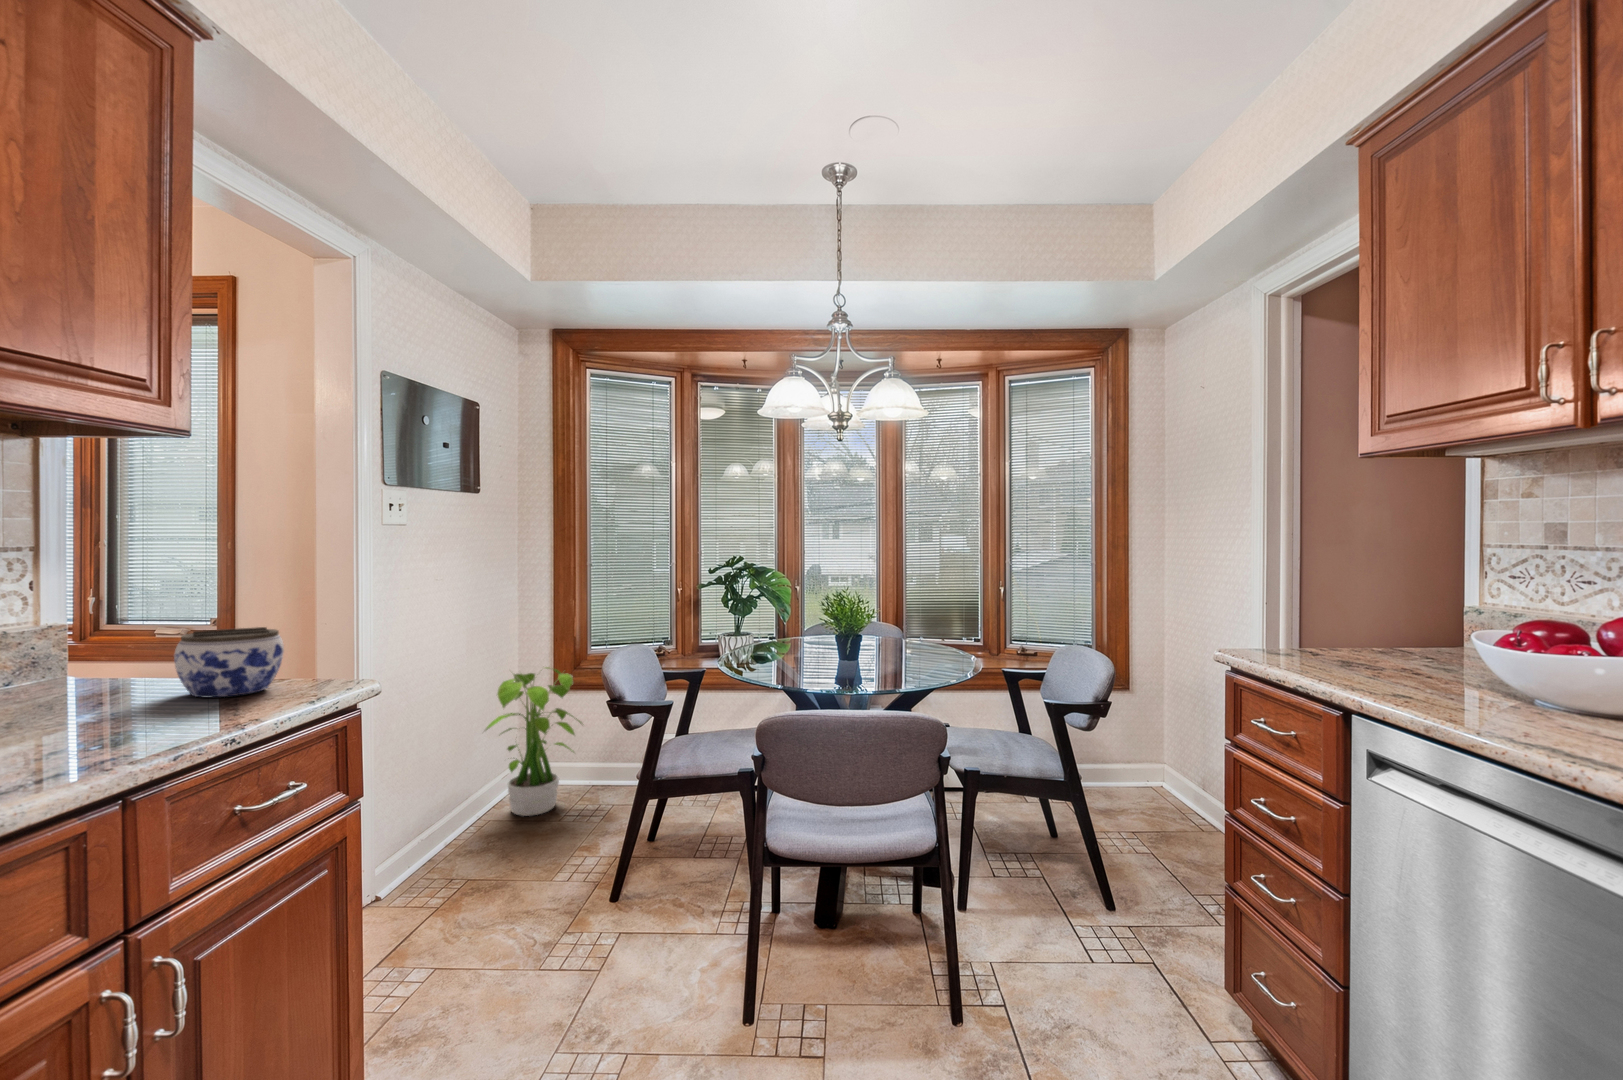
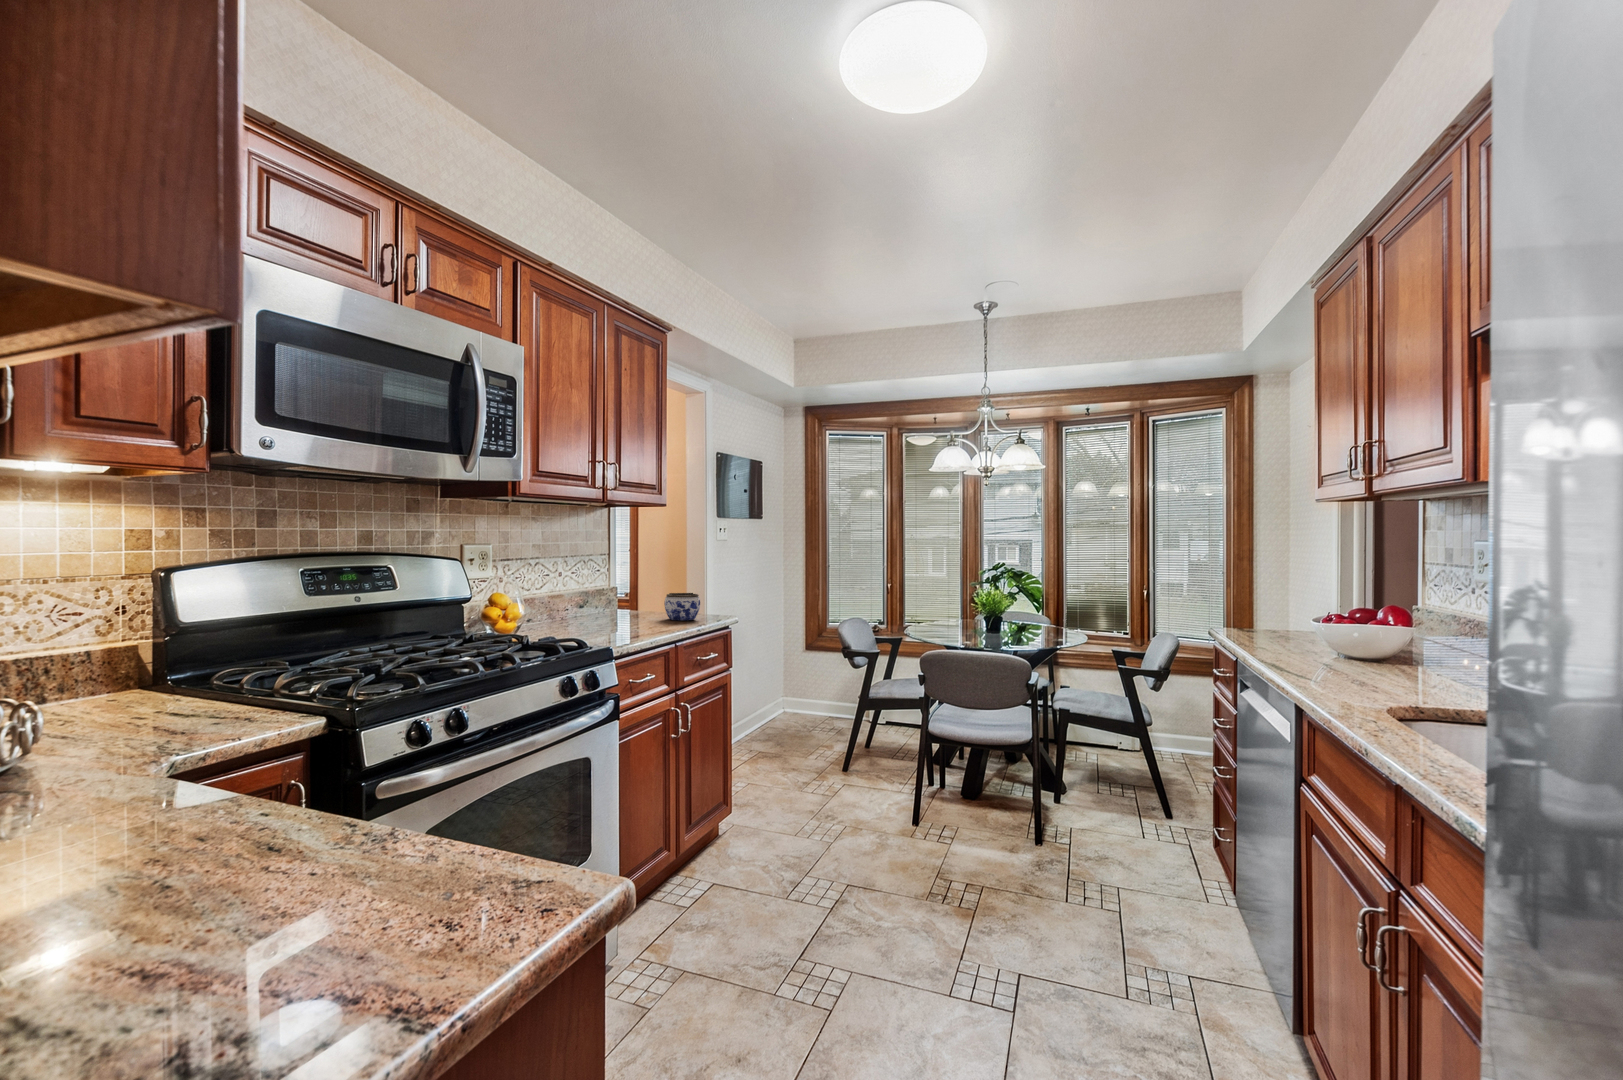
potted plant: present [484,667,582,816] -> none [762,634,825,730]

